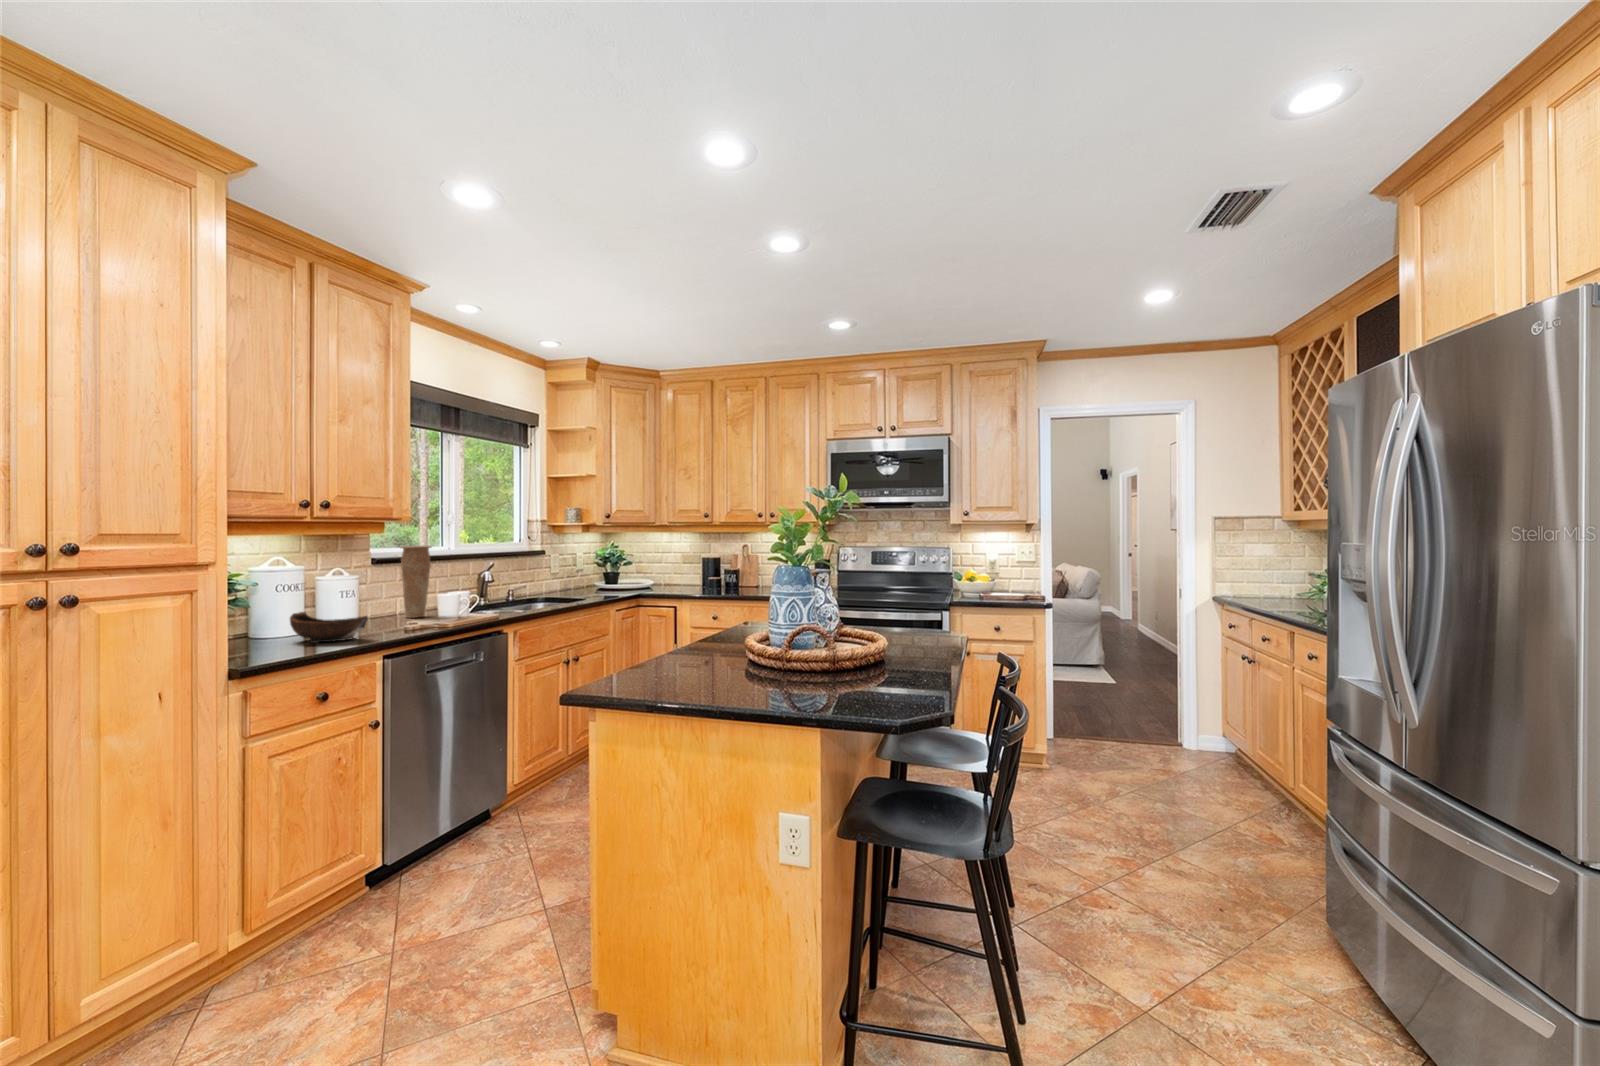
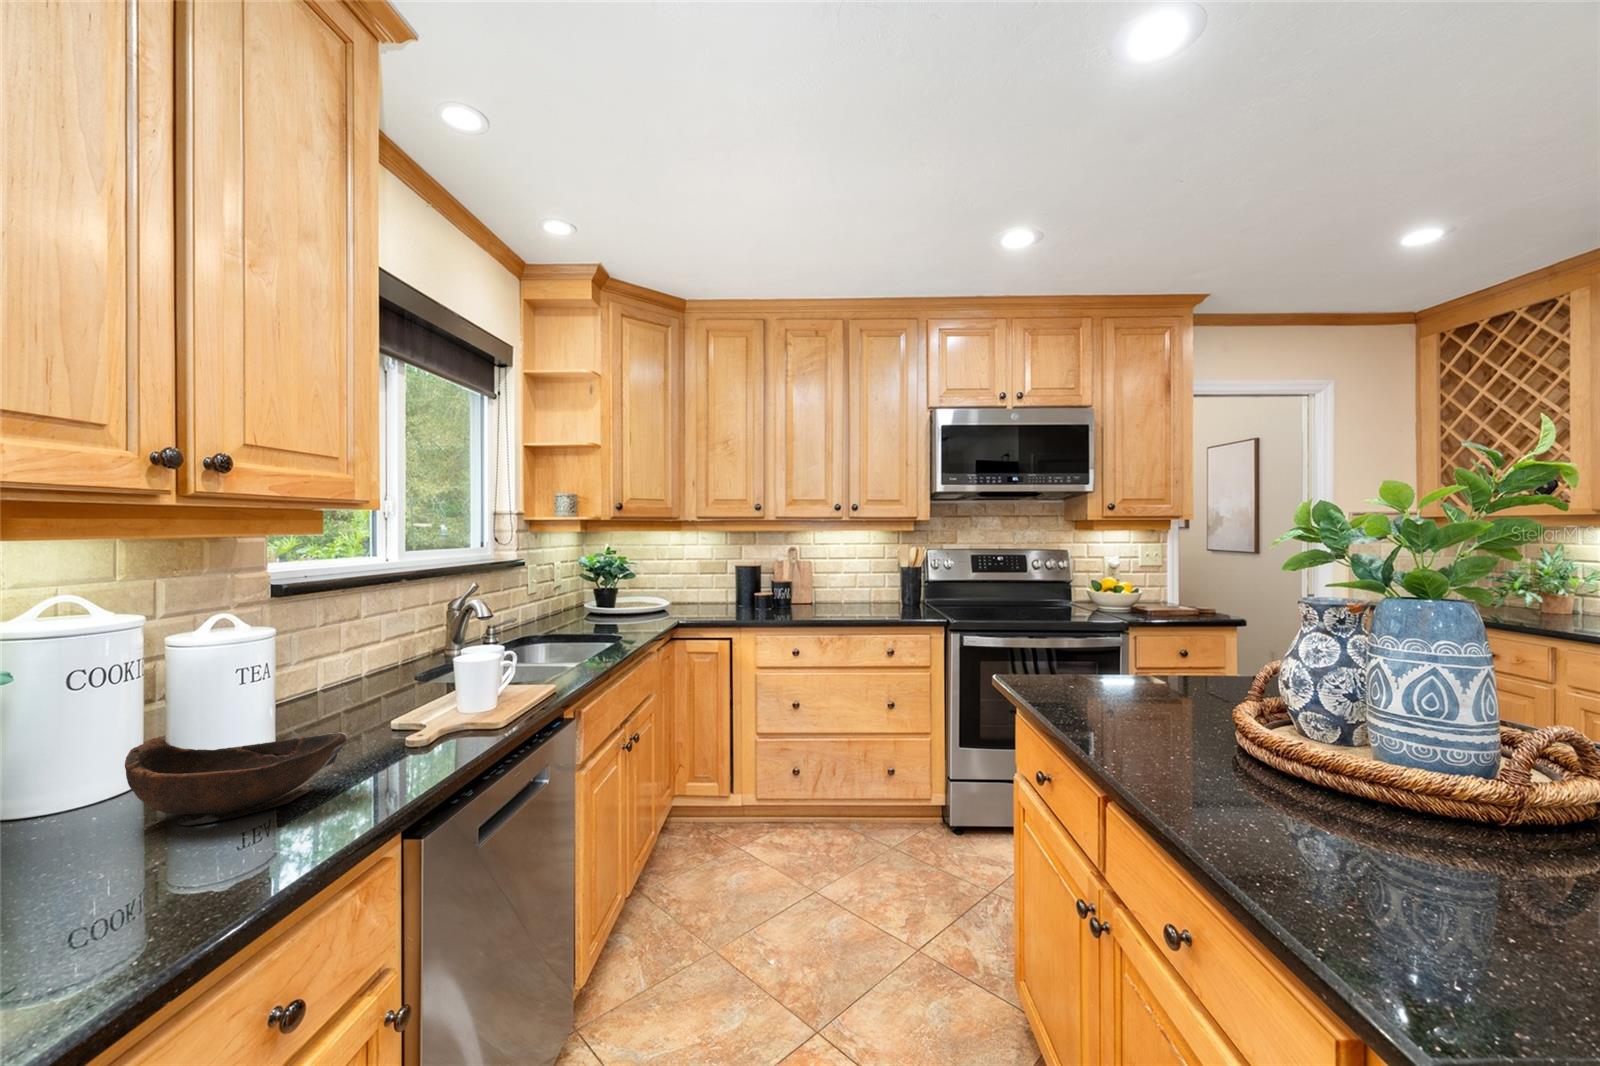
vase: present [401,546,431,618] -> none [334,557,400,701]

